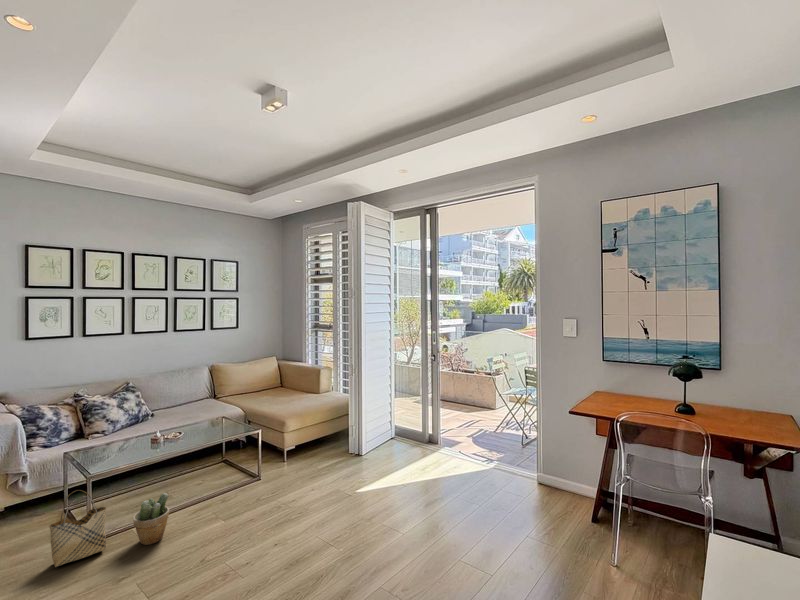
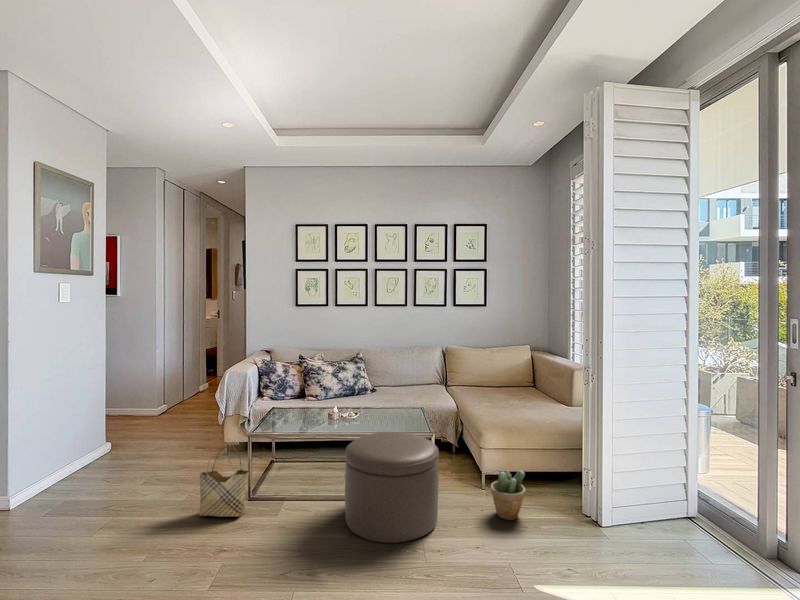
ottoman: none [201,434,277,518] -> present [345,432,439,543]
potted plant: present [133,493,169,545] -> present [491,470,525,520]

